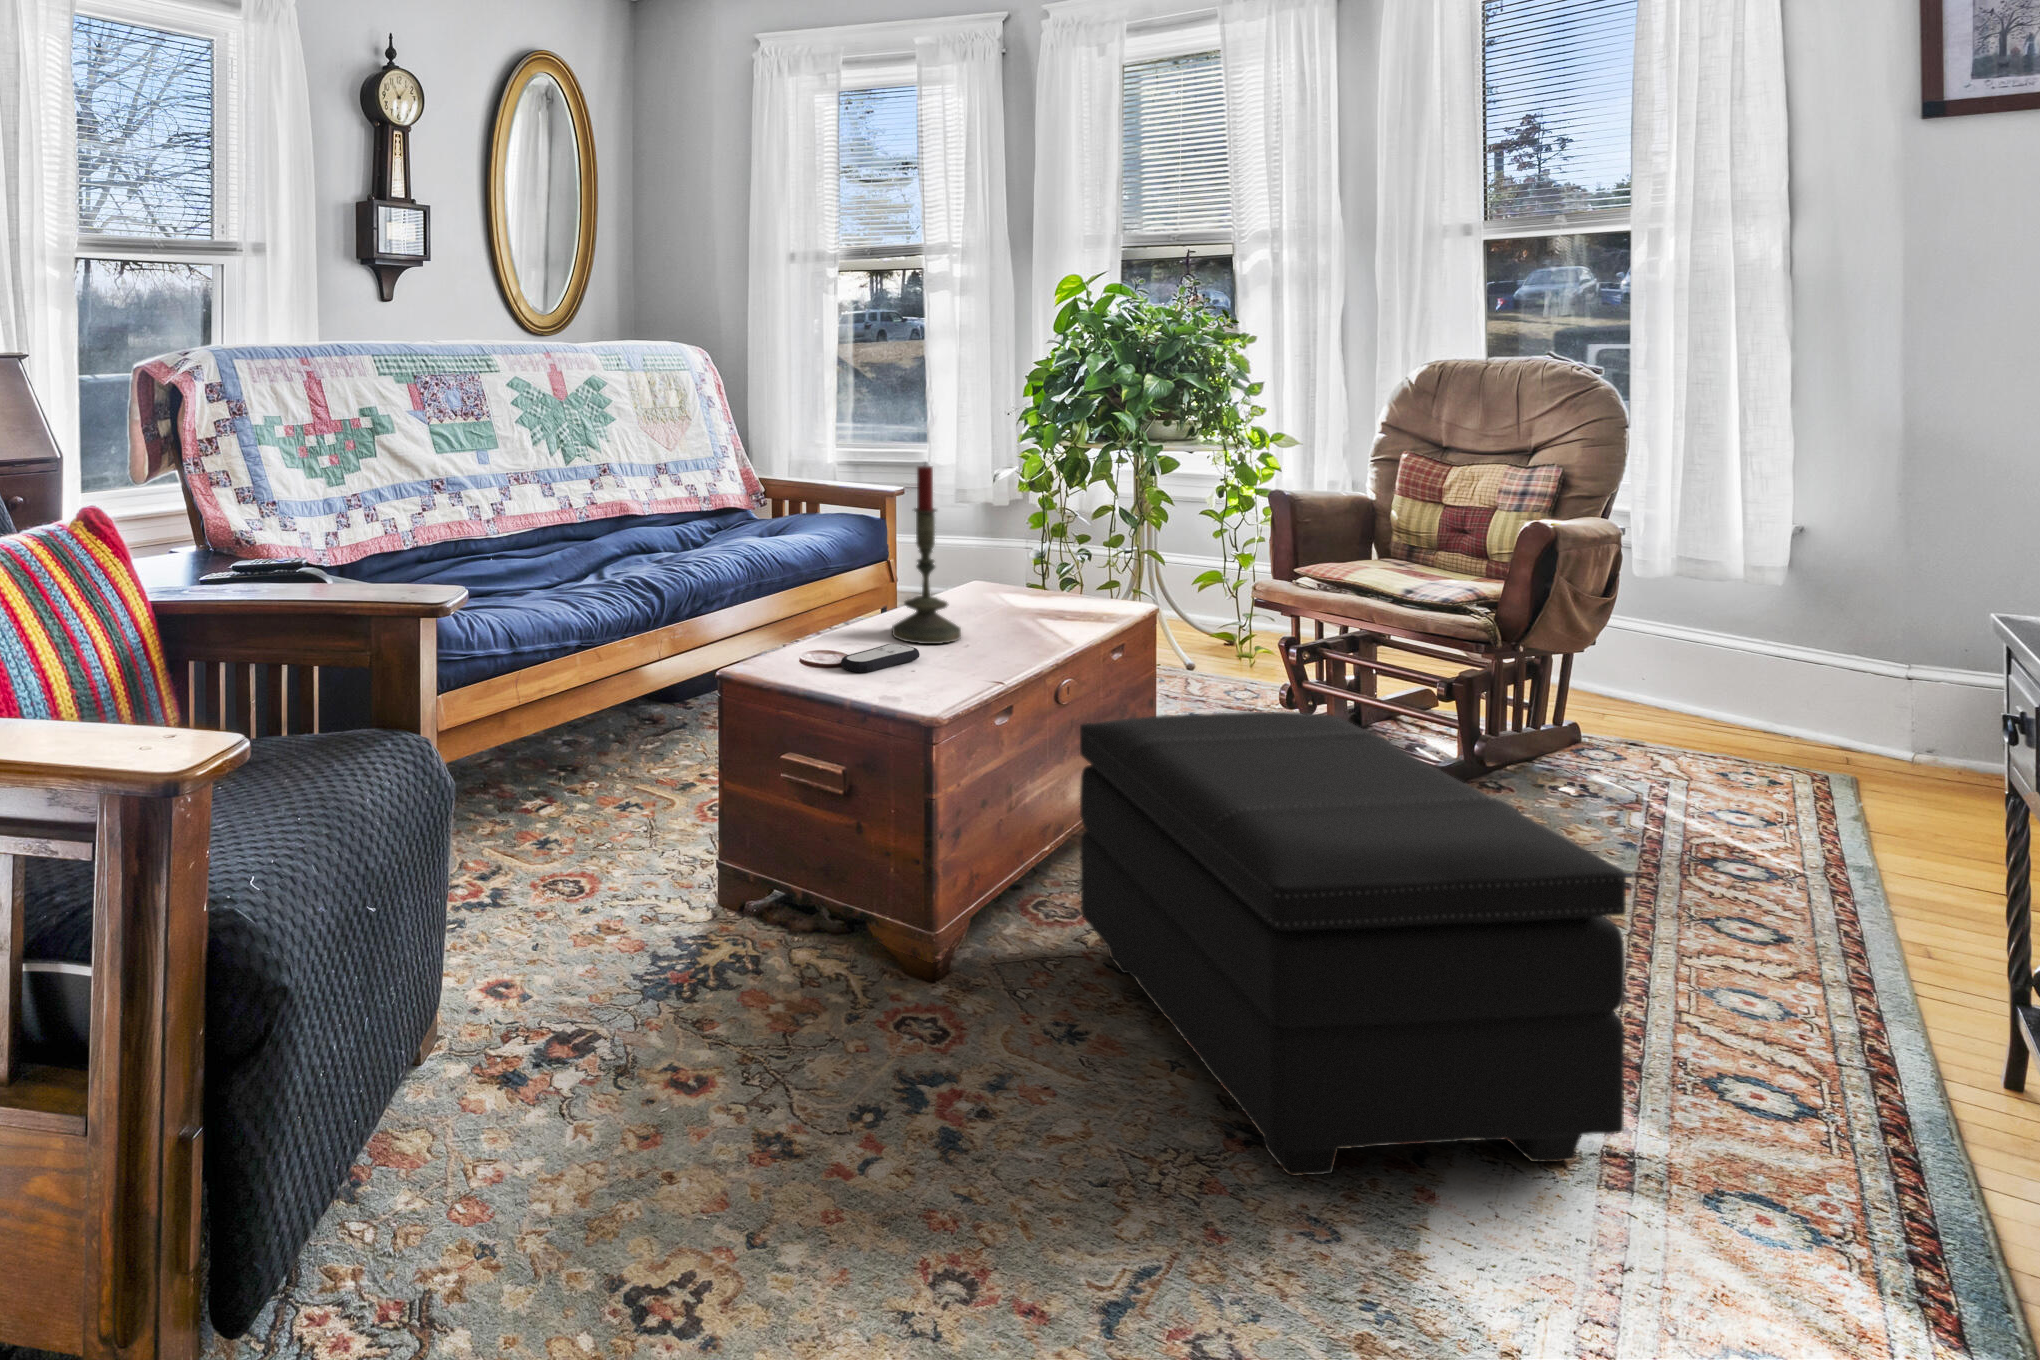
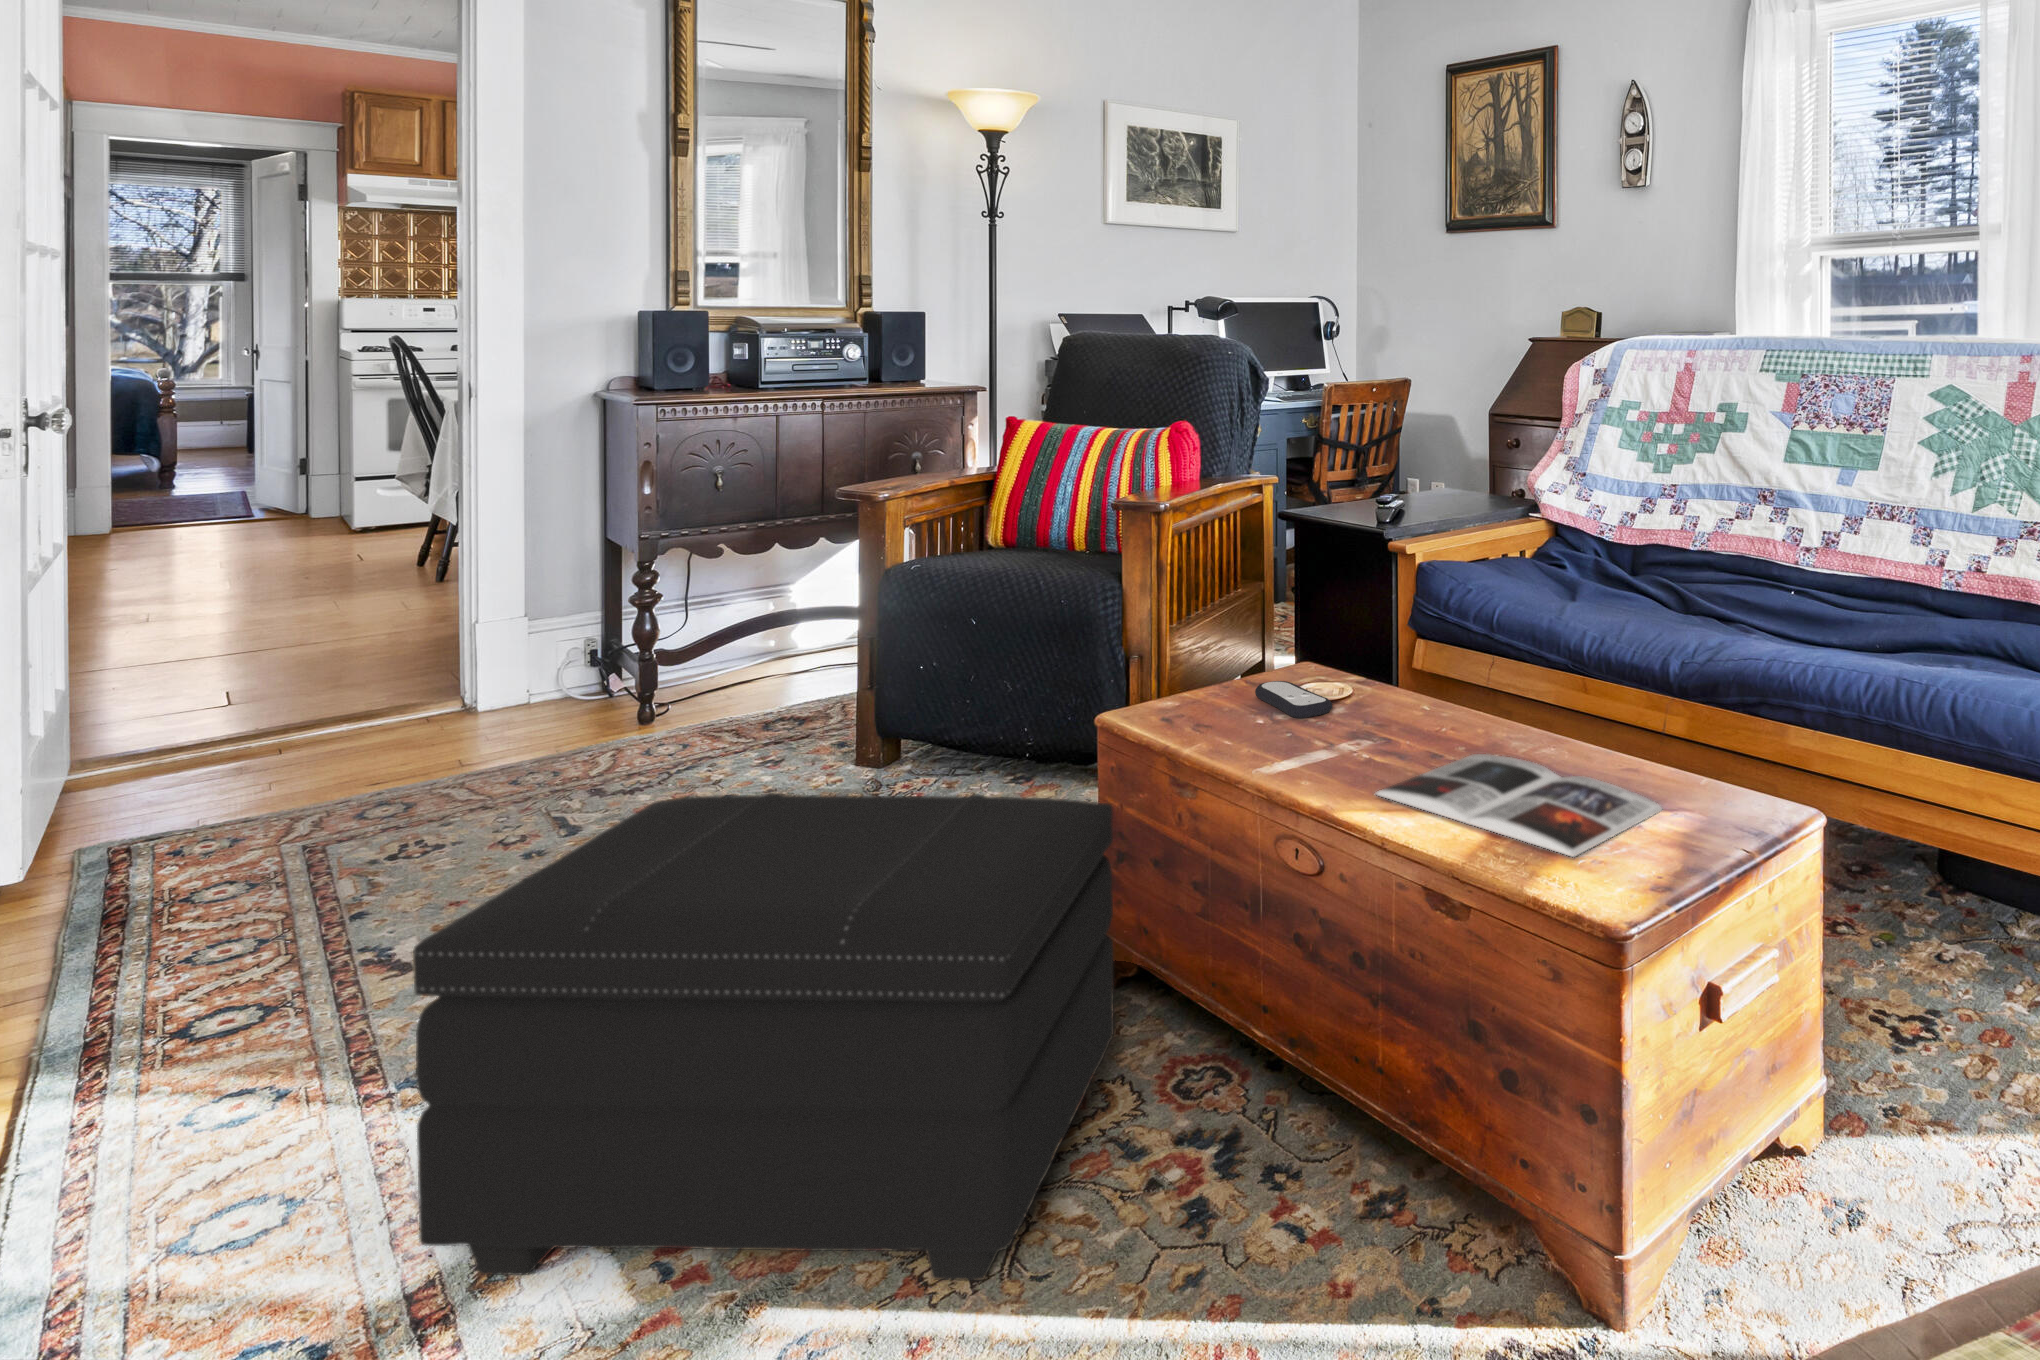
candle: present [892,465,961,644] -> none [1360,501,1451,745]
magazine: none [965,594,1112,637] -> present [1376,754,1662,857]

